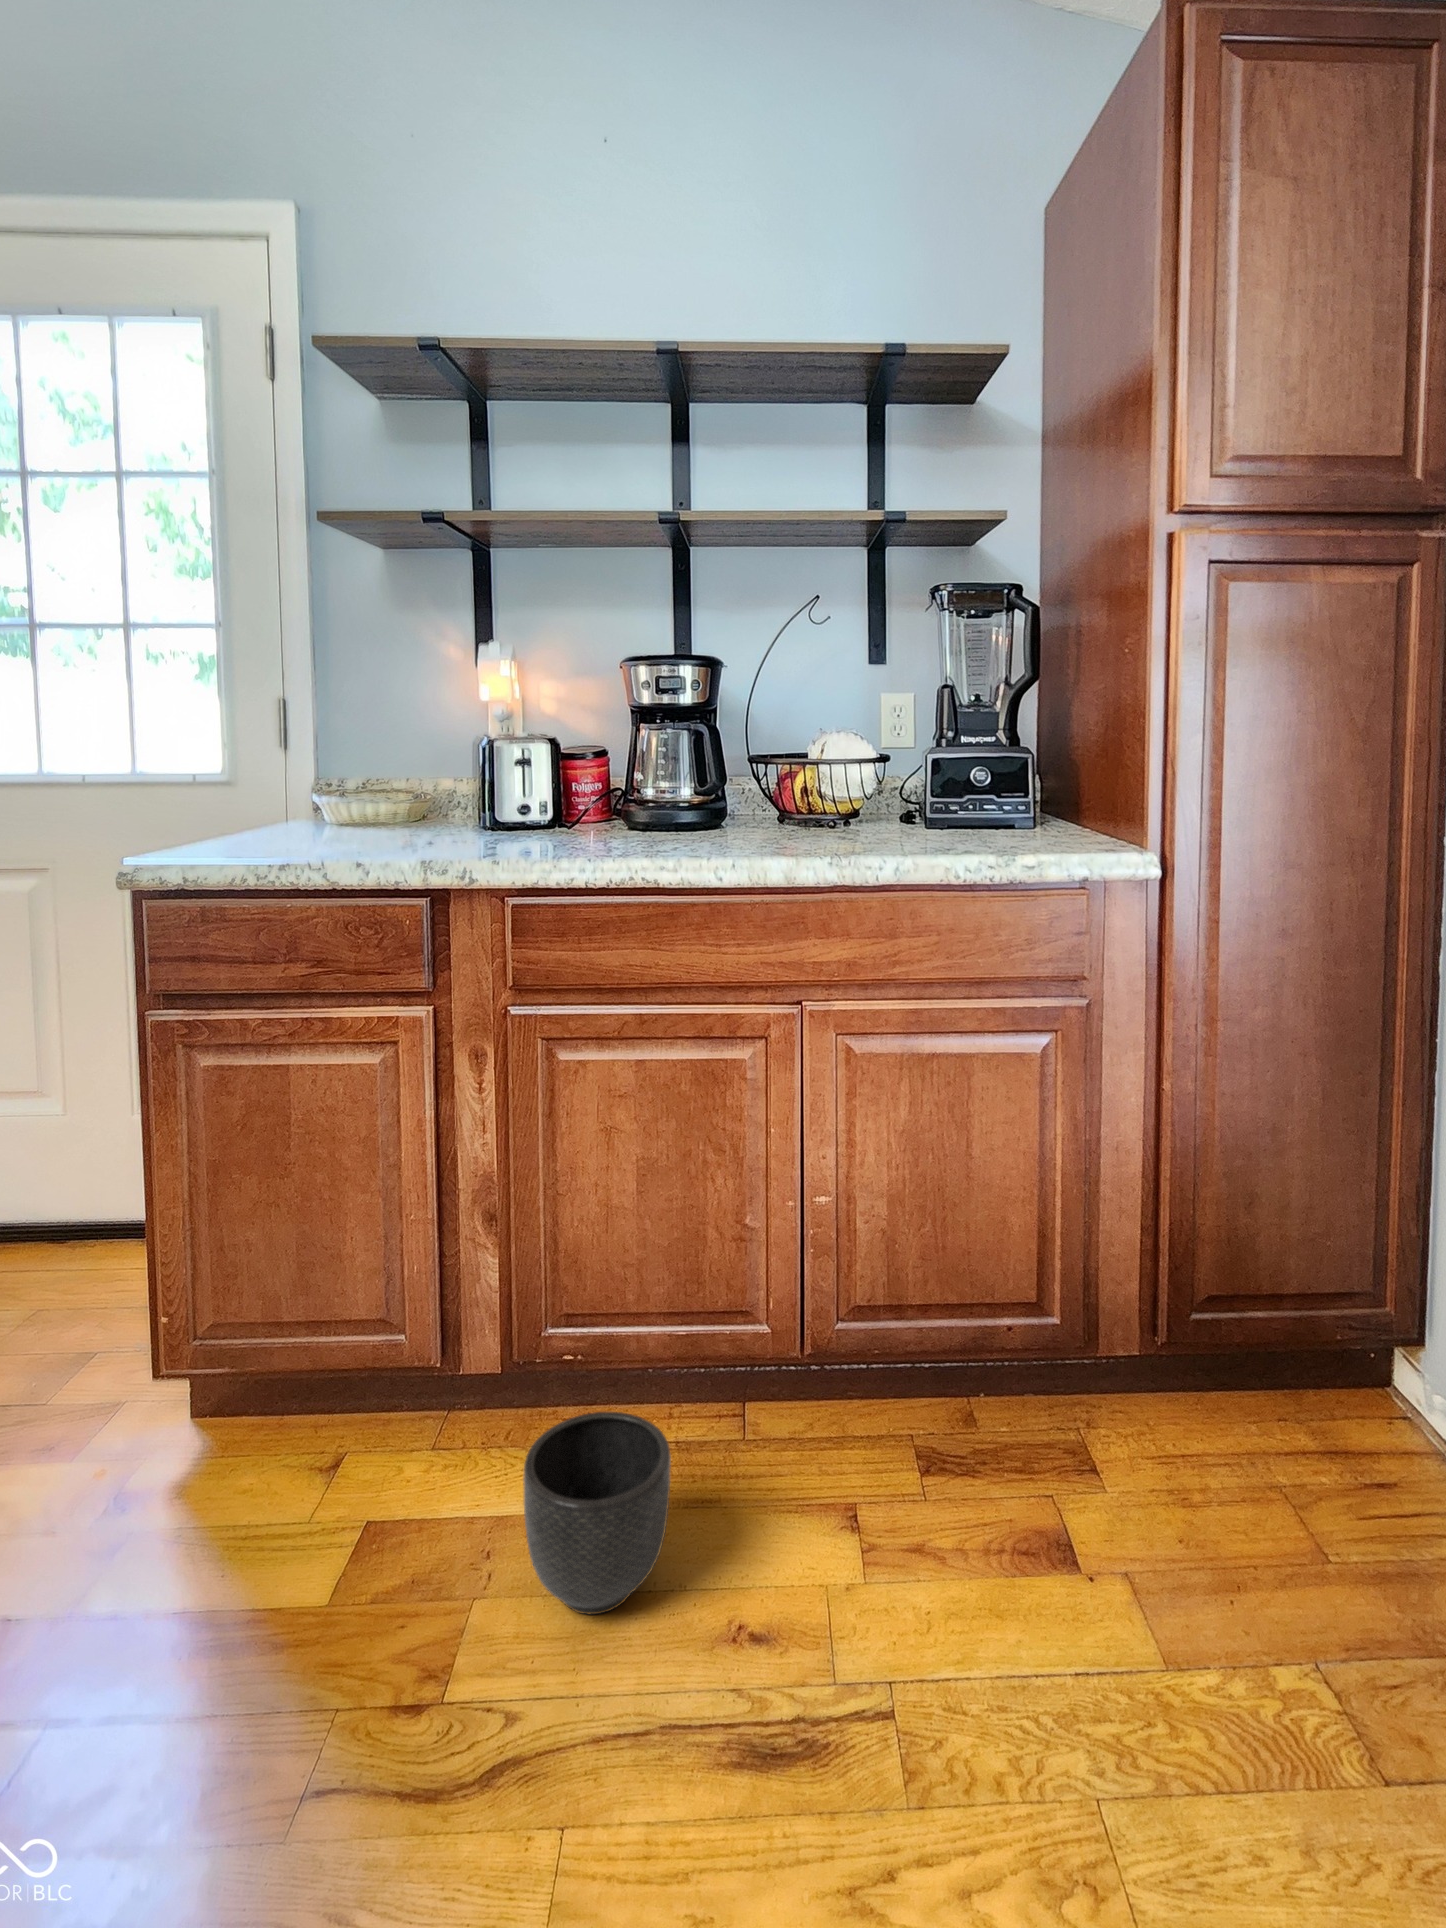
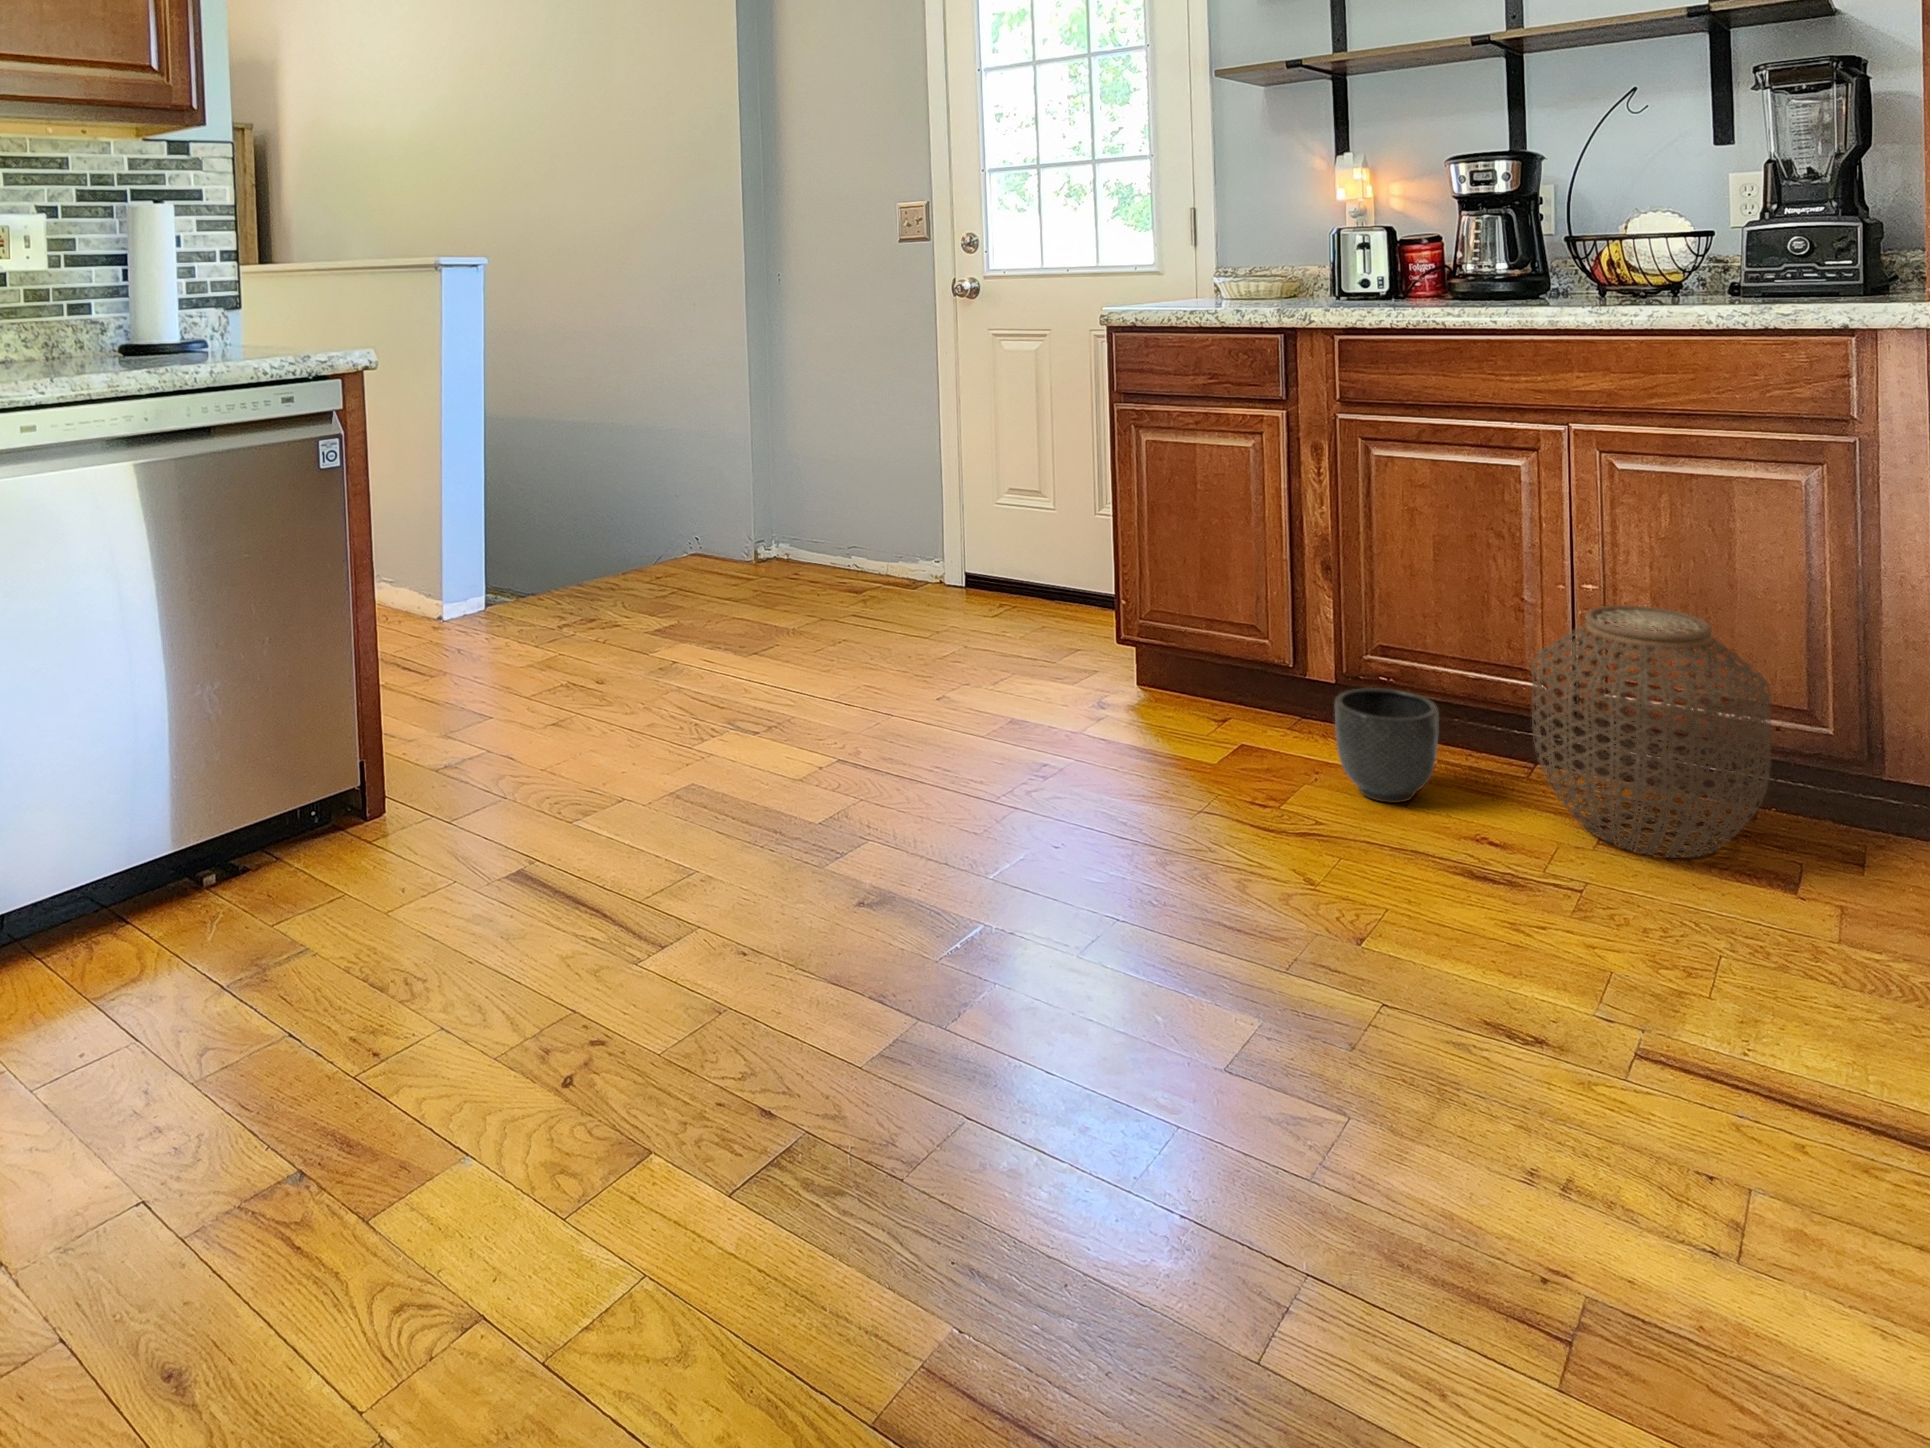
woven basket: none [792,1240,1067,1601] -> present [1532,605,1771,858]

